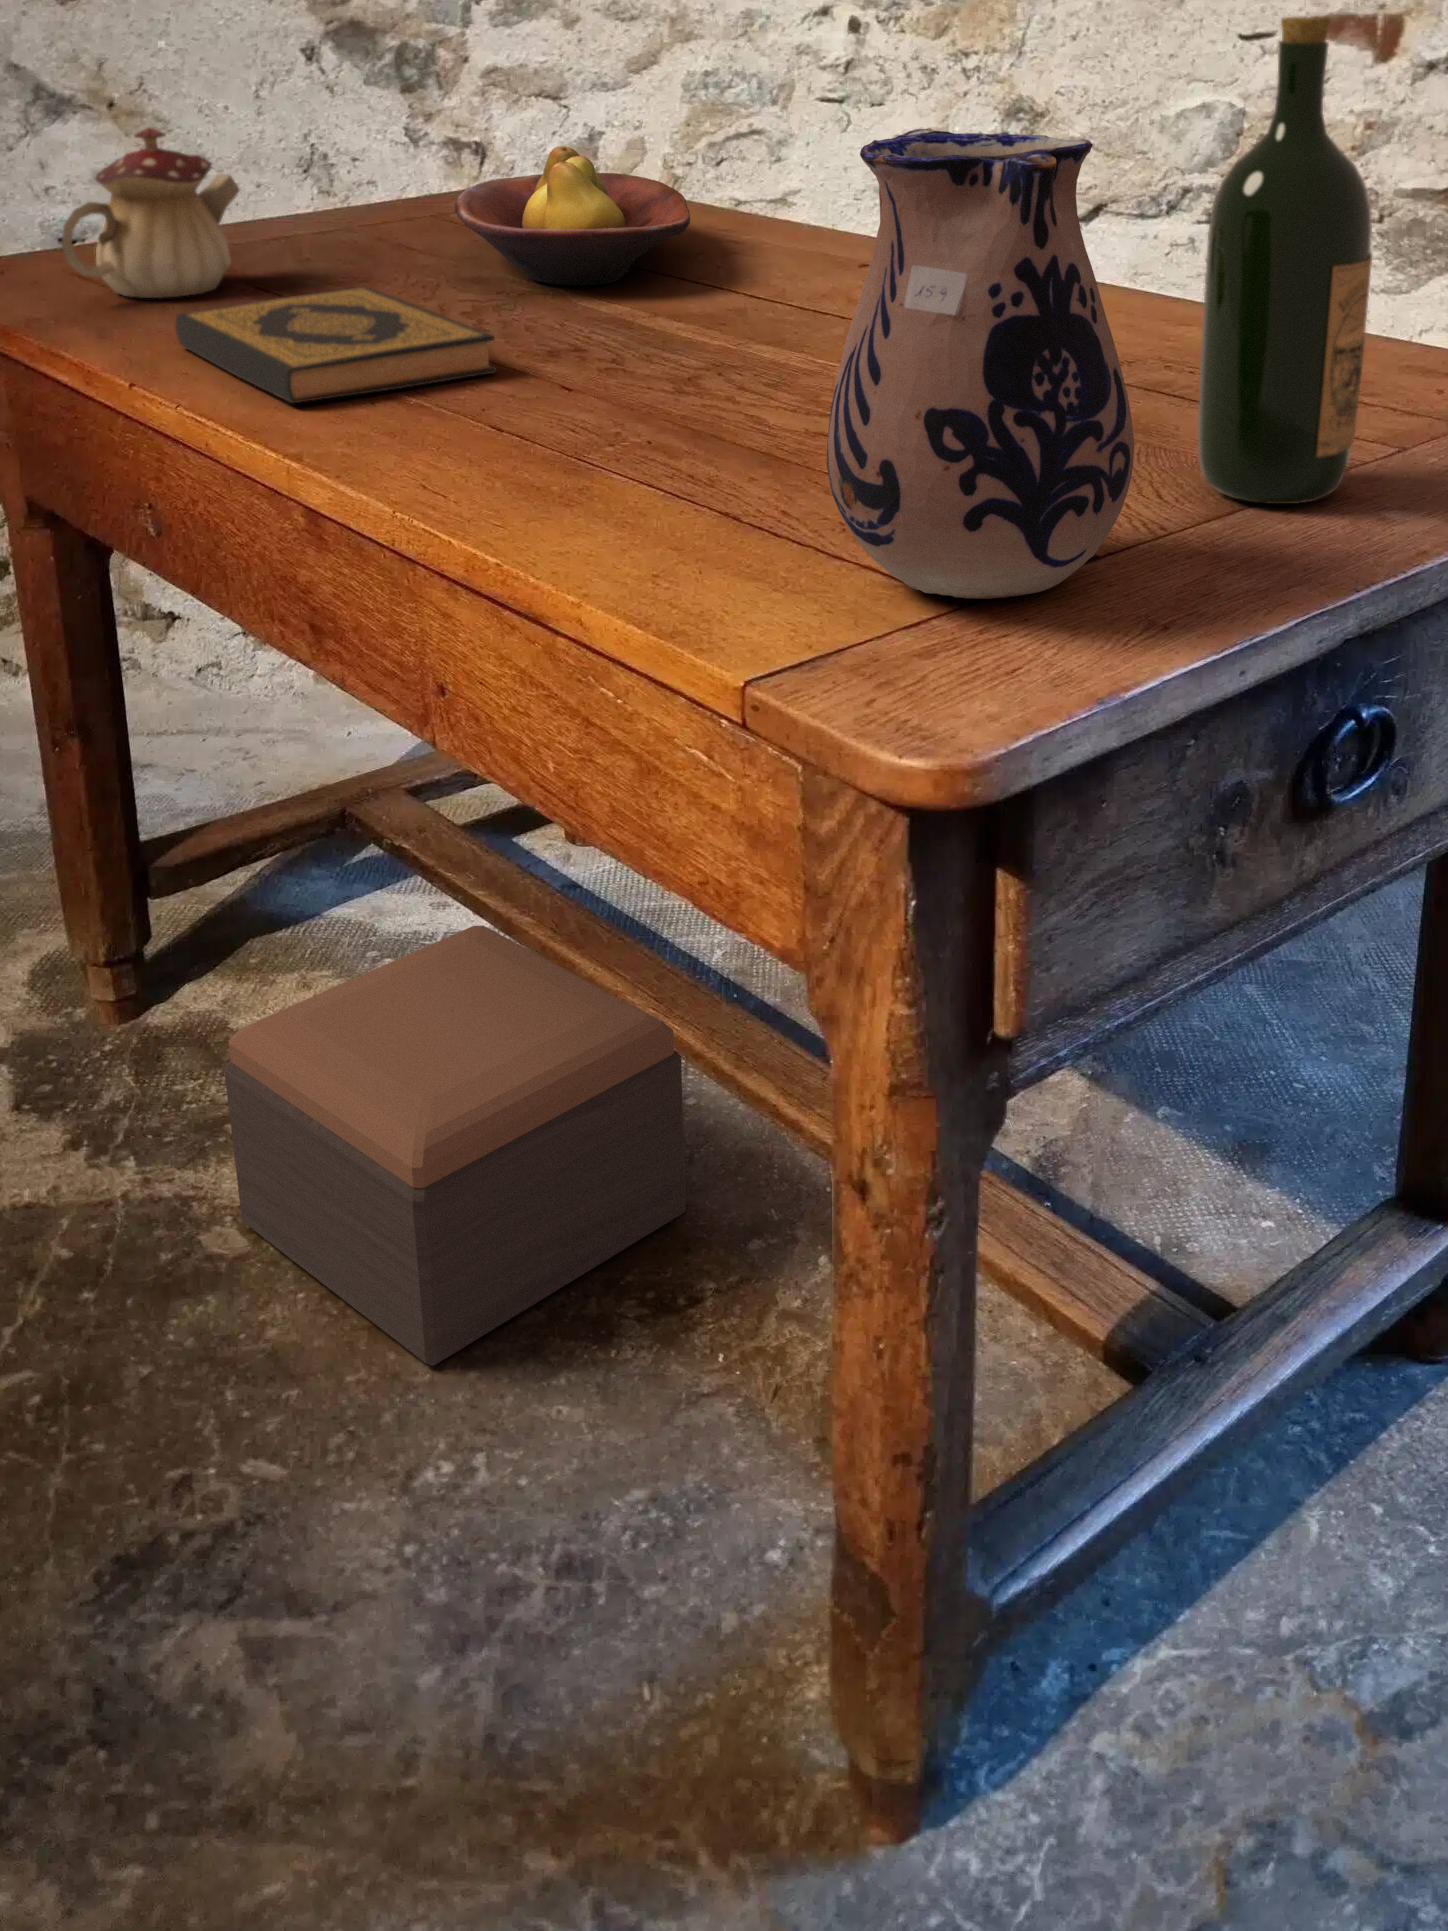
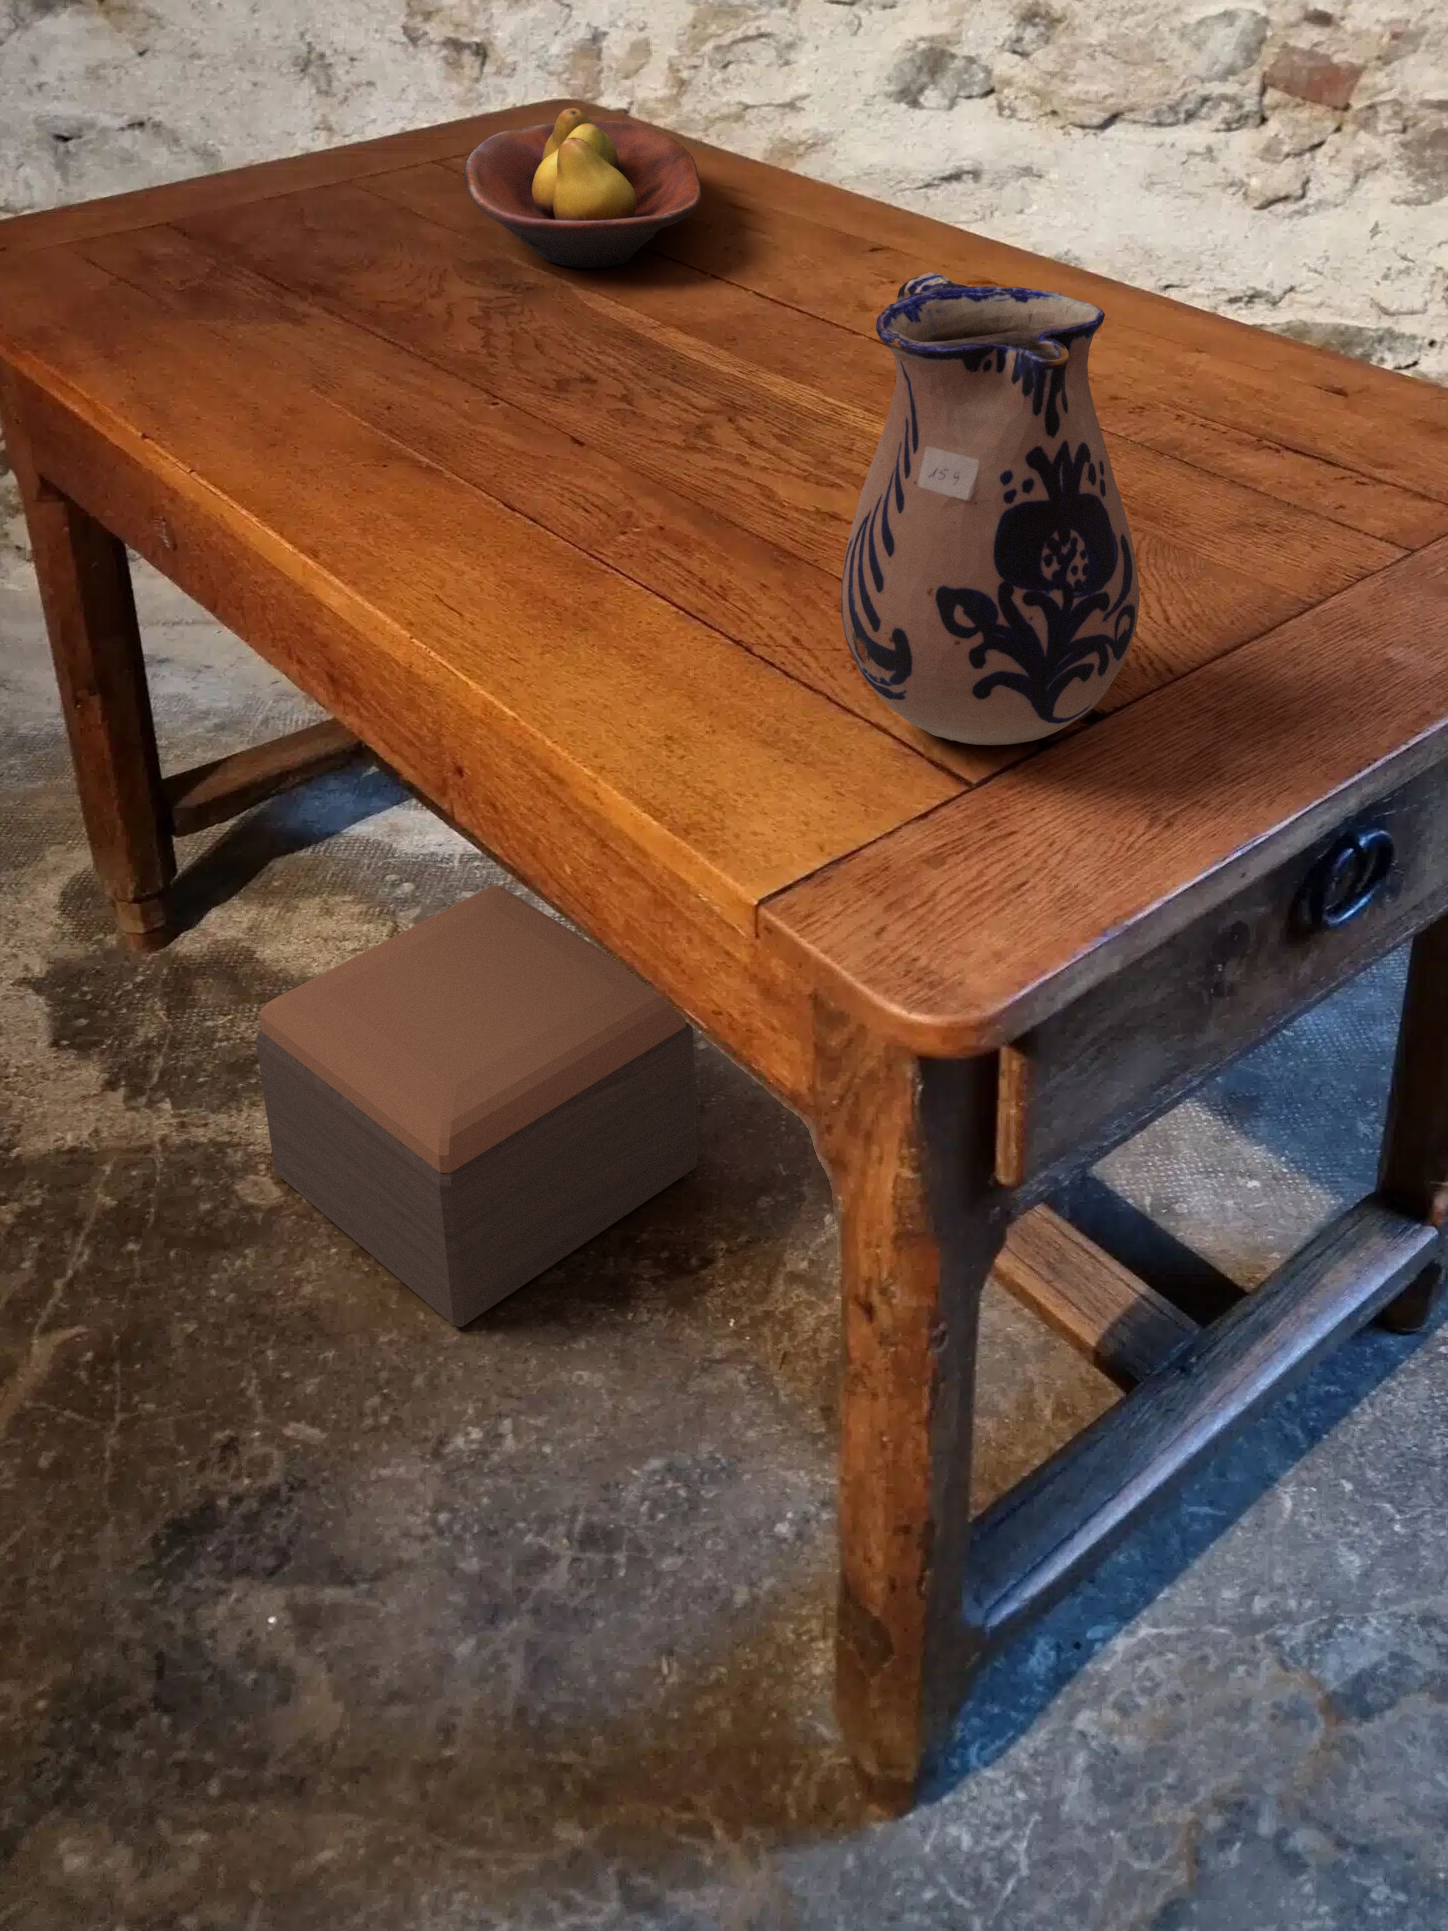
wine bottle: present [1198,16,1372,504] -> none [1203,140,1381,608]
teapot: present [62,127,240,298] -> none [75,109,250,282]
hardback book: present [175,286,497,403] -> none [192,285,512,447]

